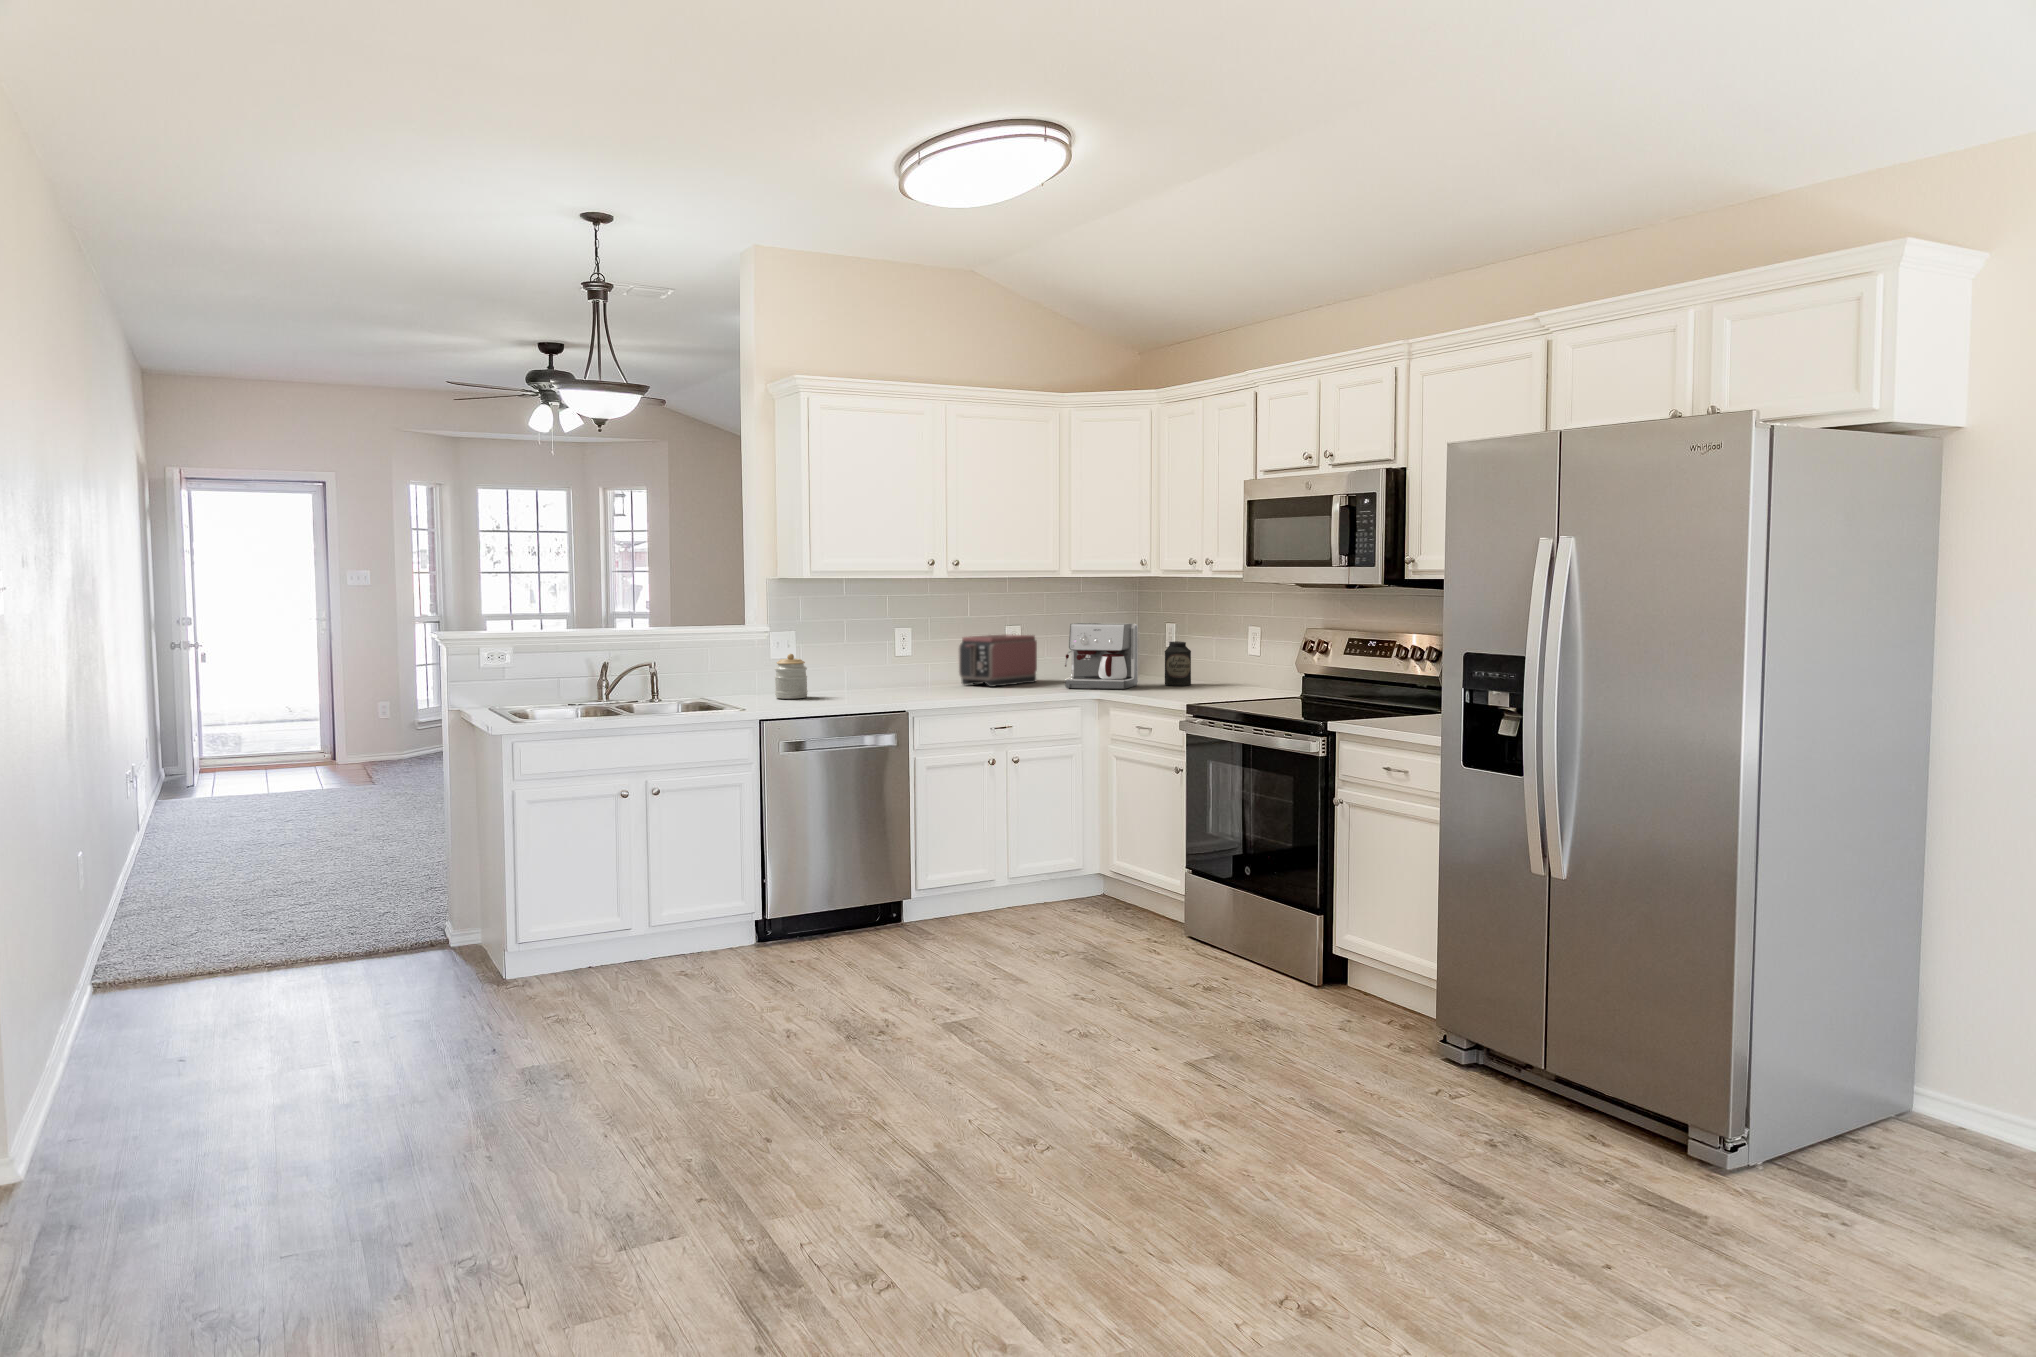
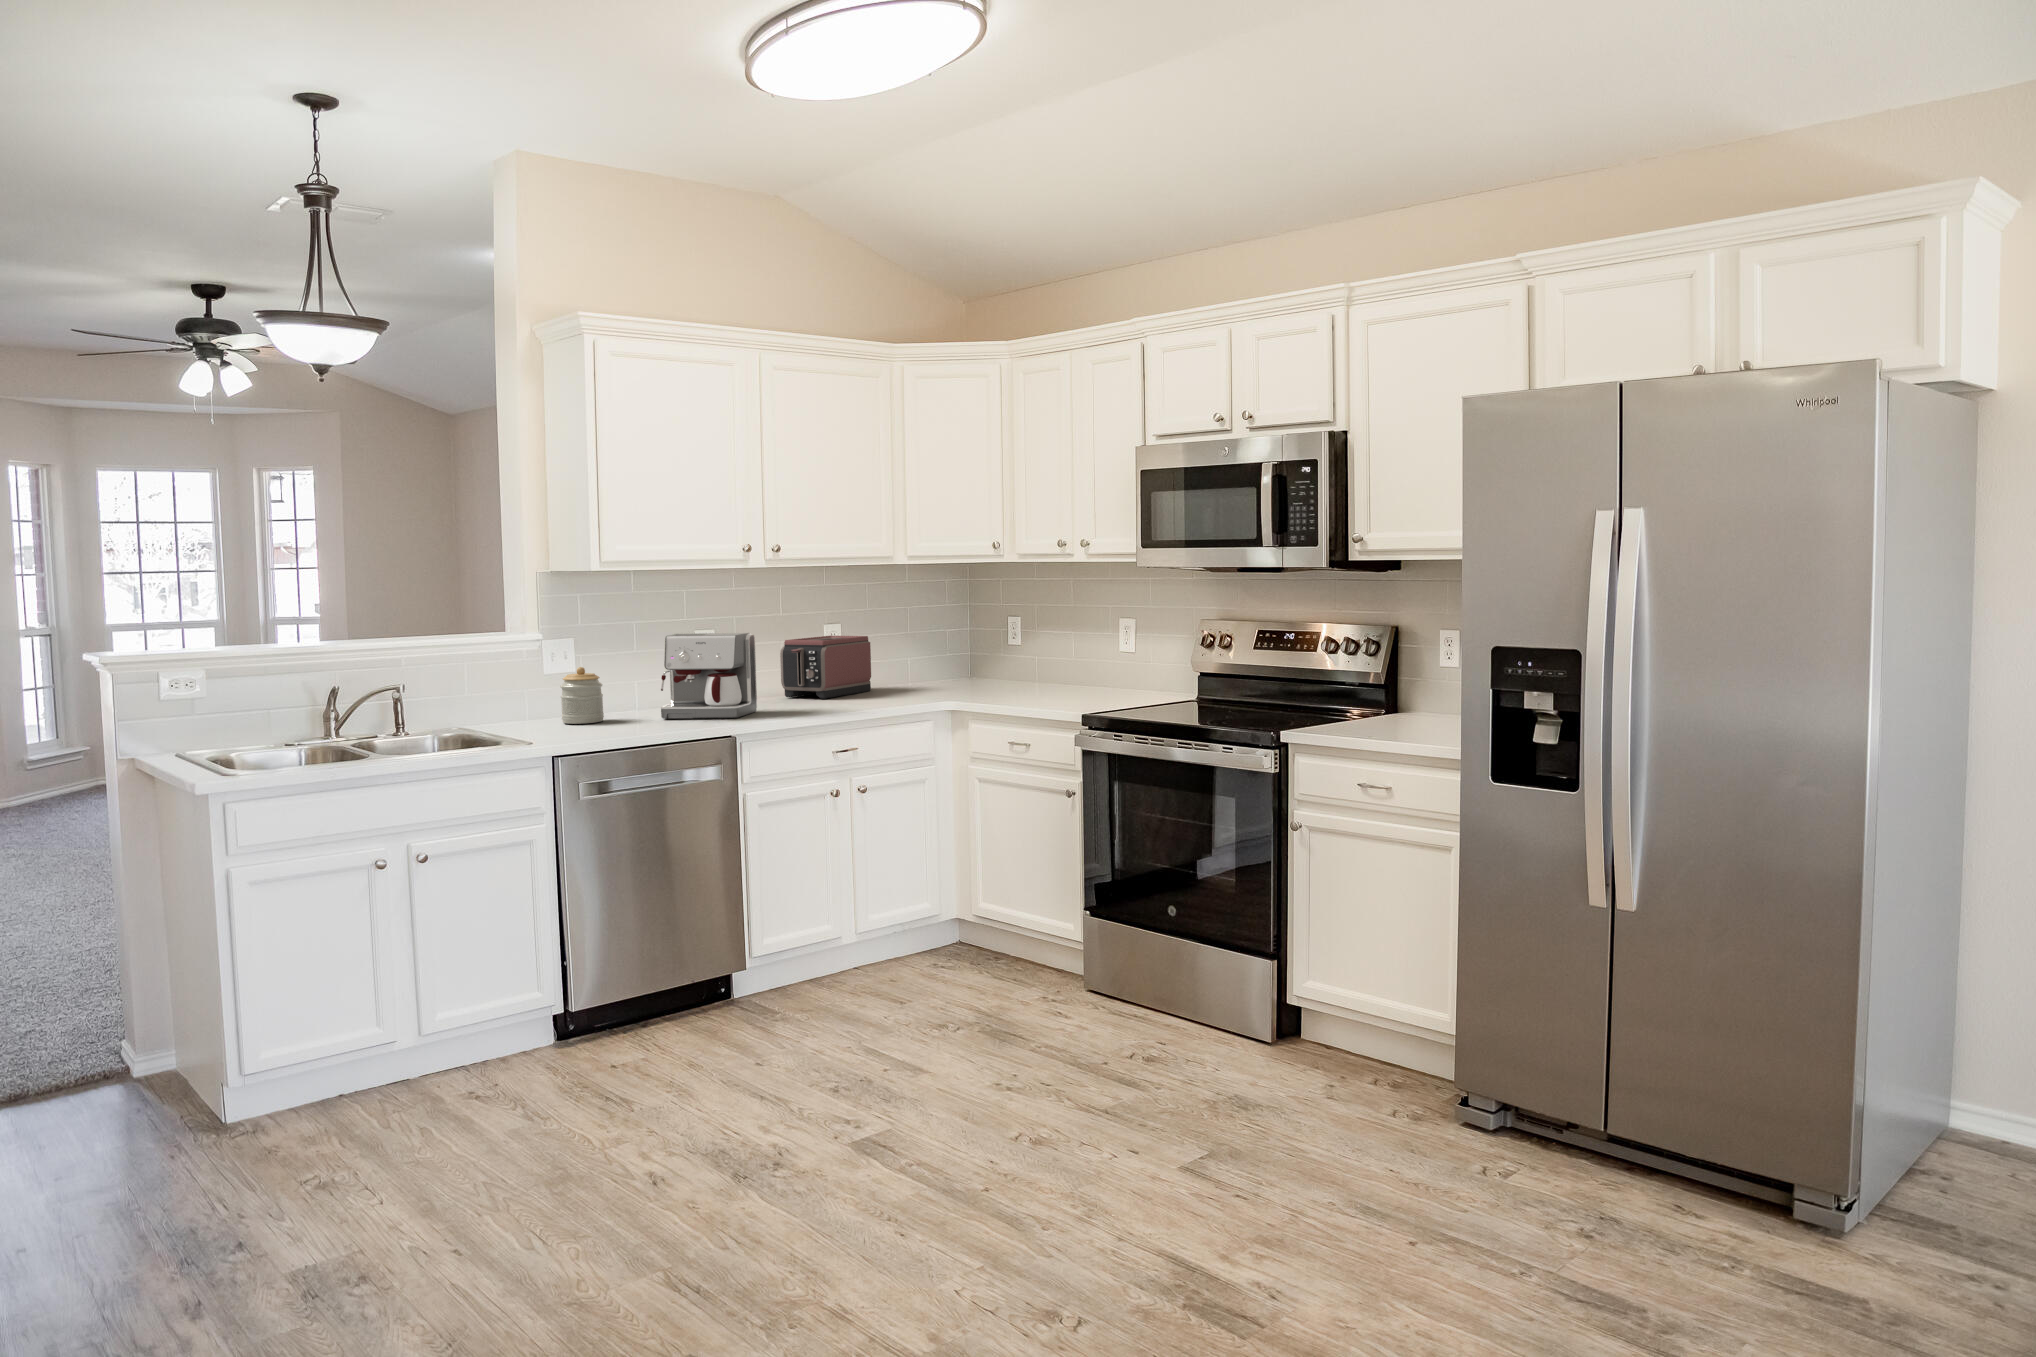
coffee maker: present [1065,623,1138,689] -> present [661,633,757,719]
canister: present [1165,641,1191,686] -> none [1025,639,1056,690]

